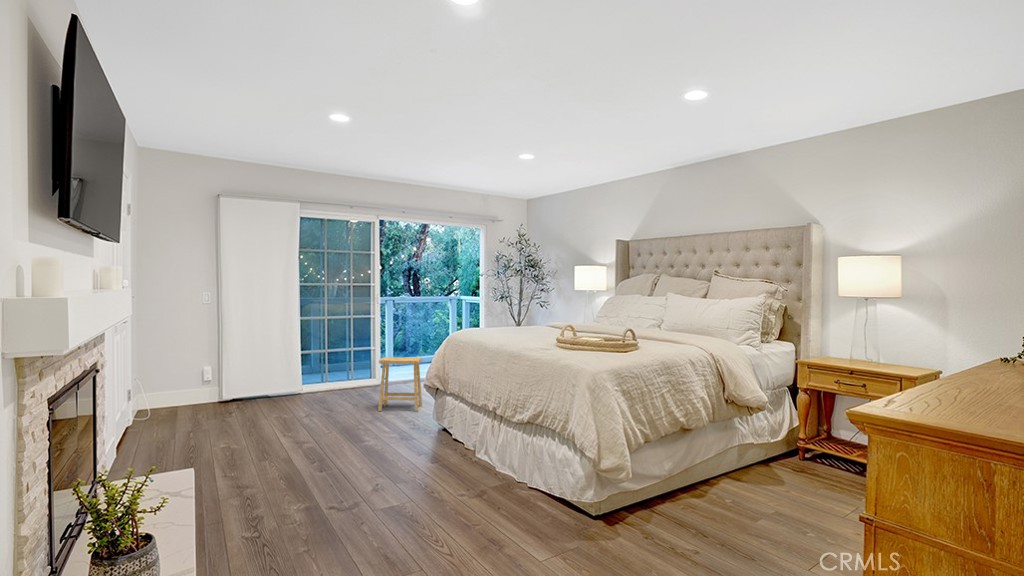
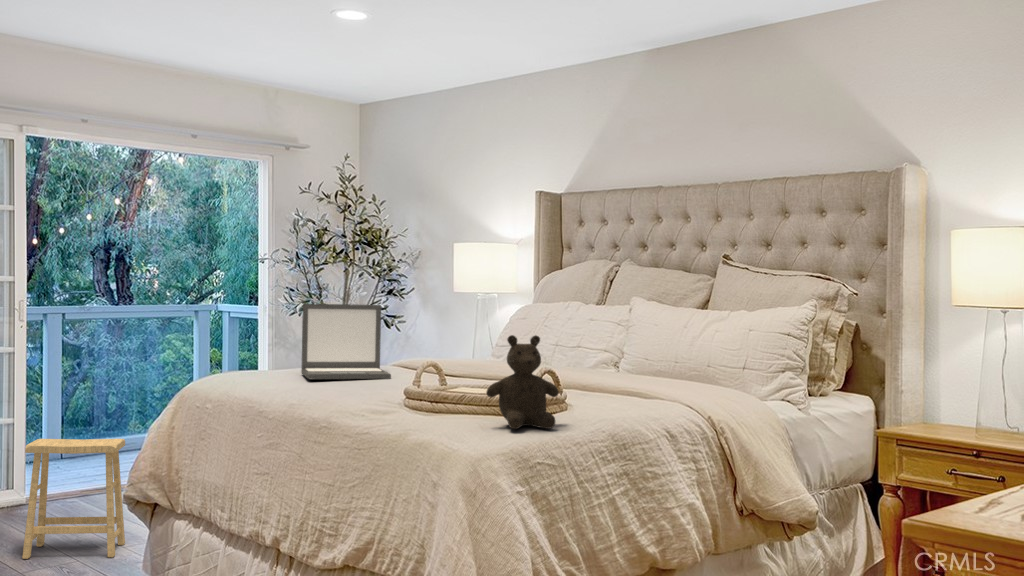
laptop: none [502,296,544,331] -> present [301,304,391,379]
teddy bear: none [597,312,634,358] -> present [486,335,559,429]

